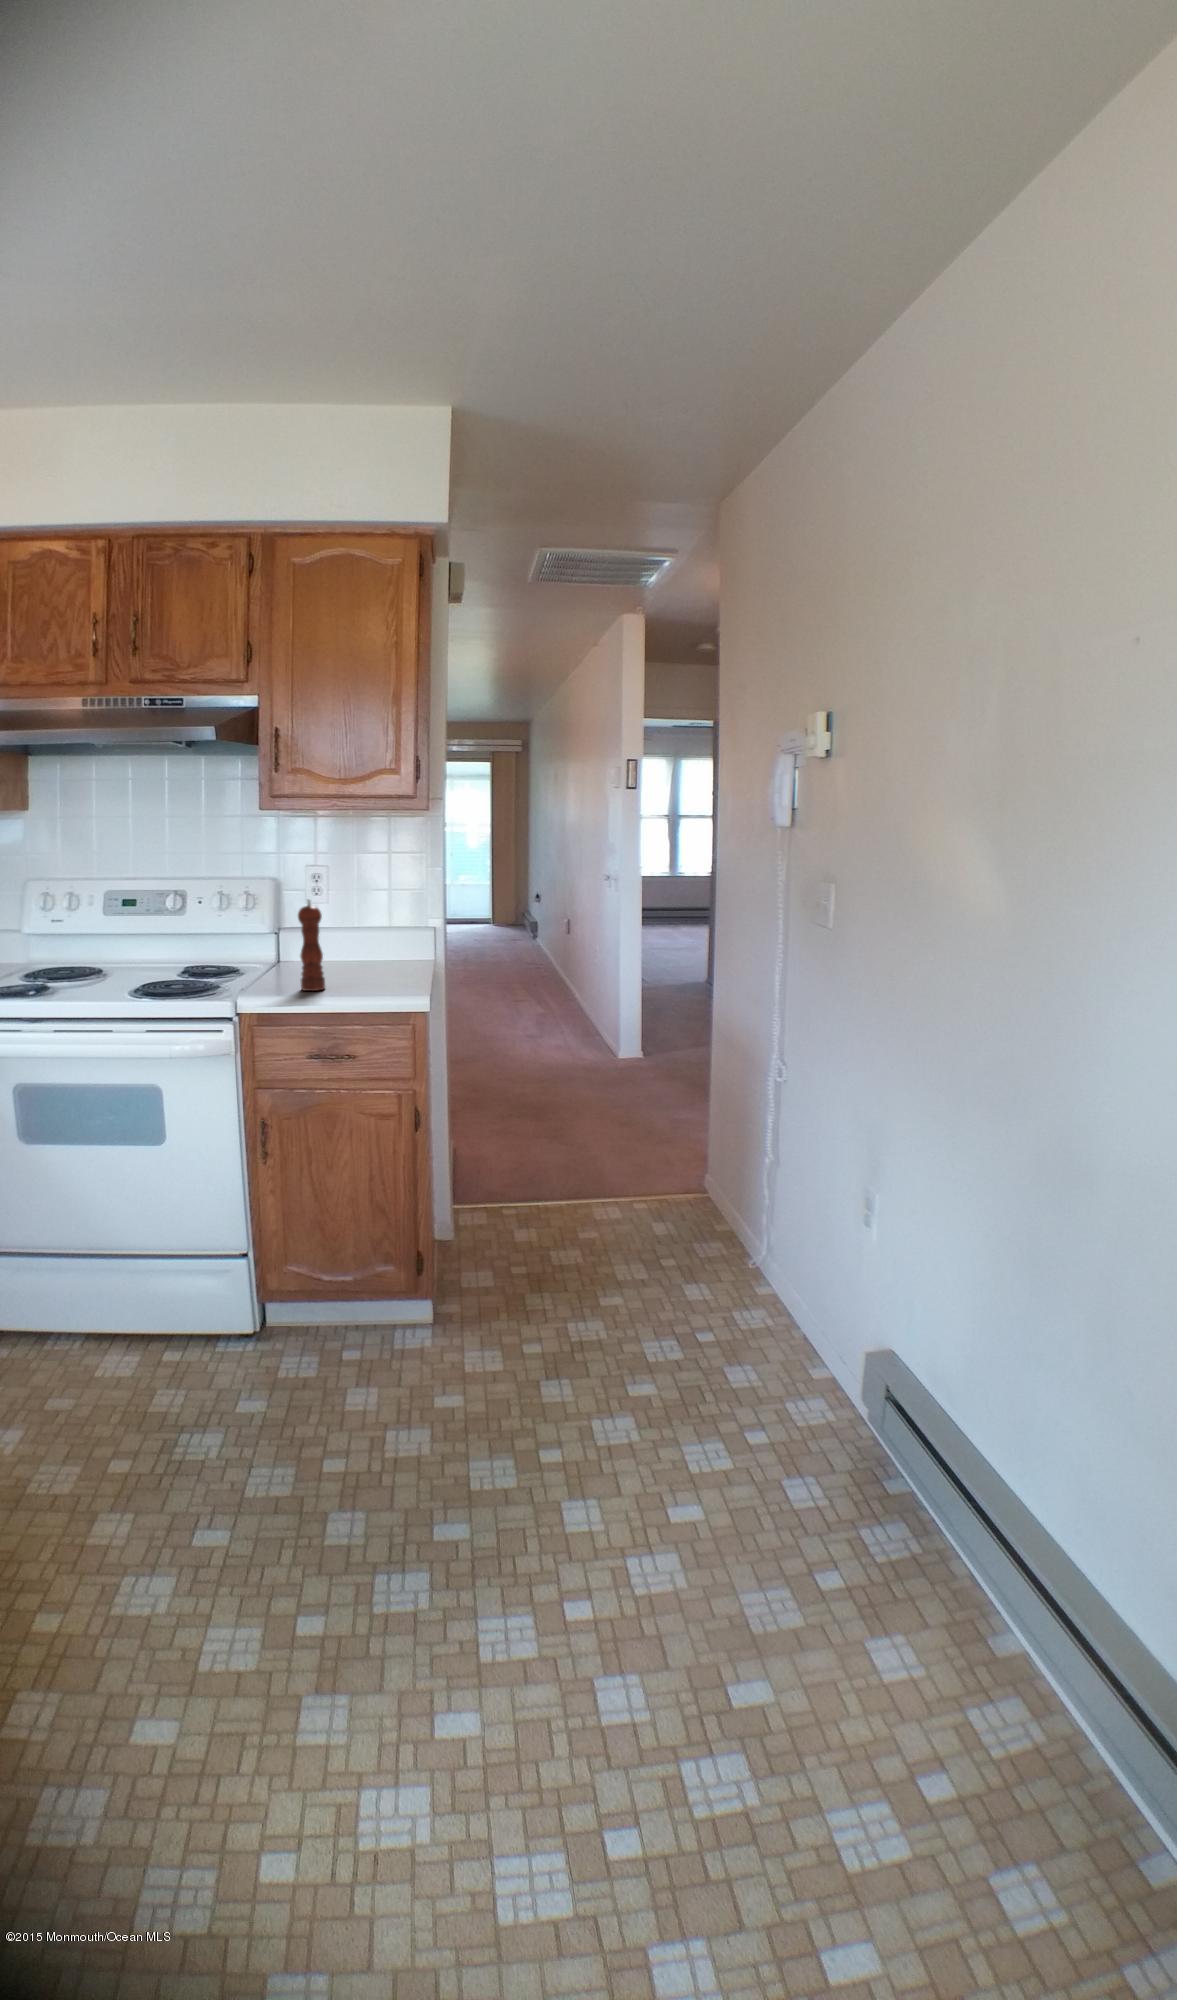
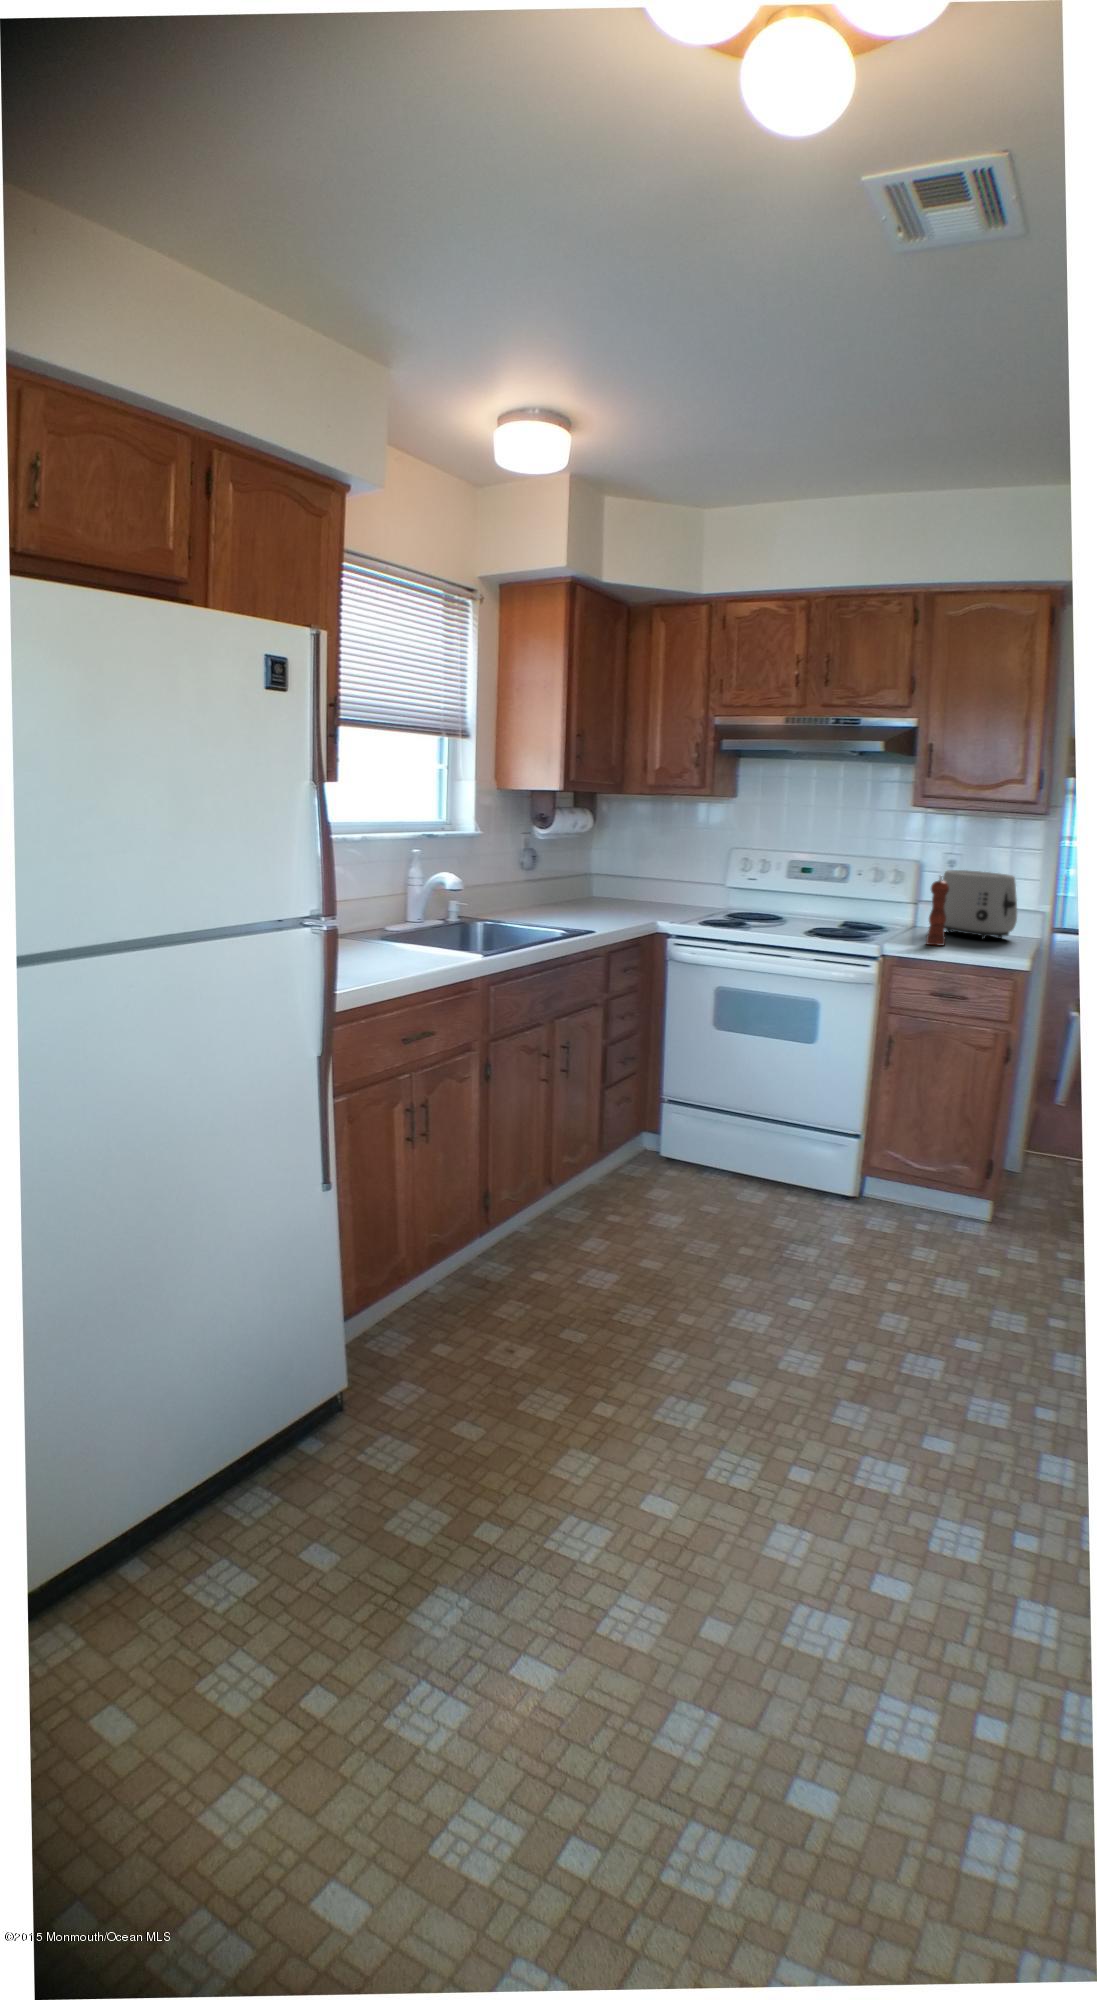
toaster: none [308,889,407,975] -> present [943,870,1017,939]

